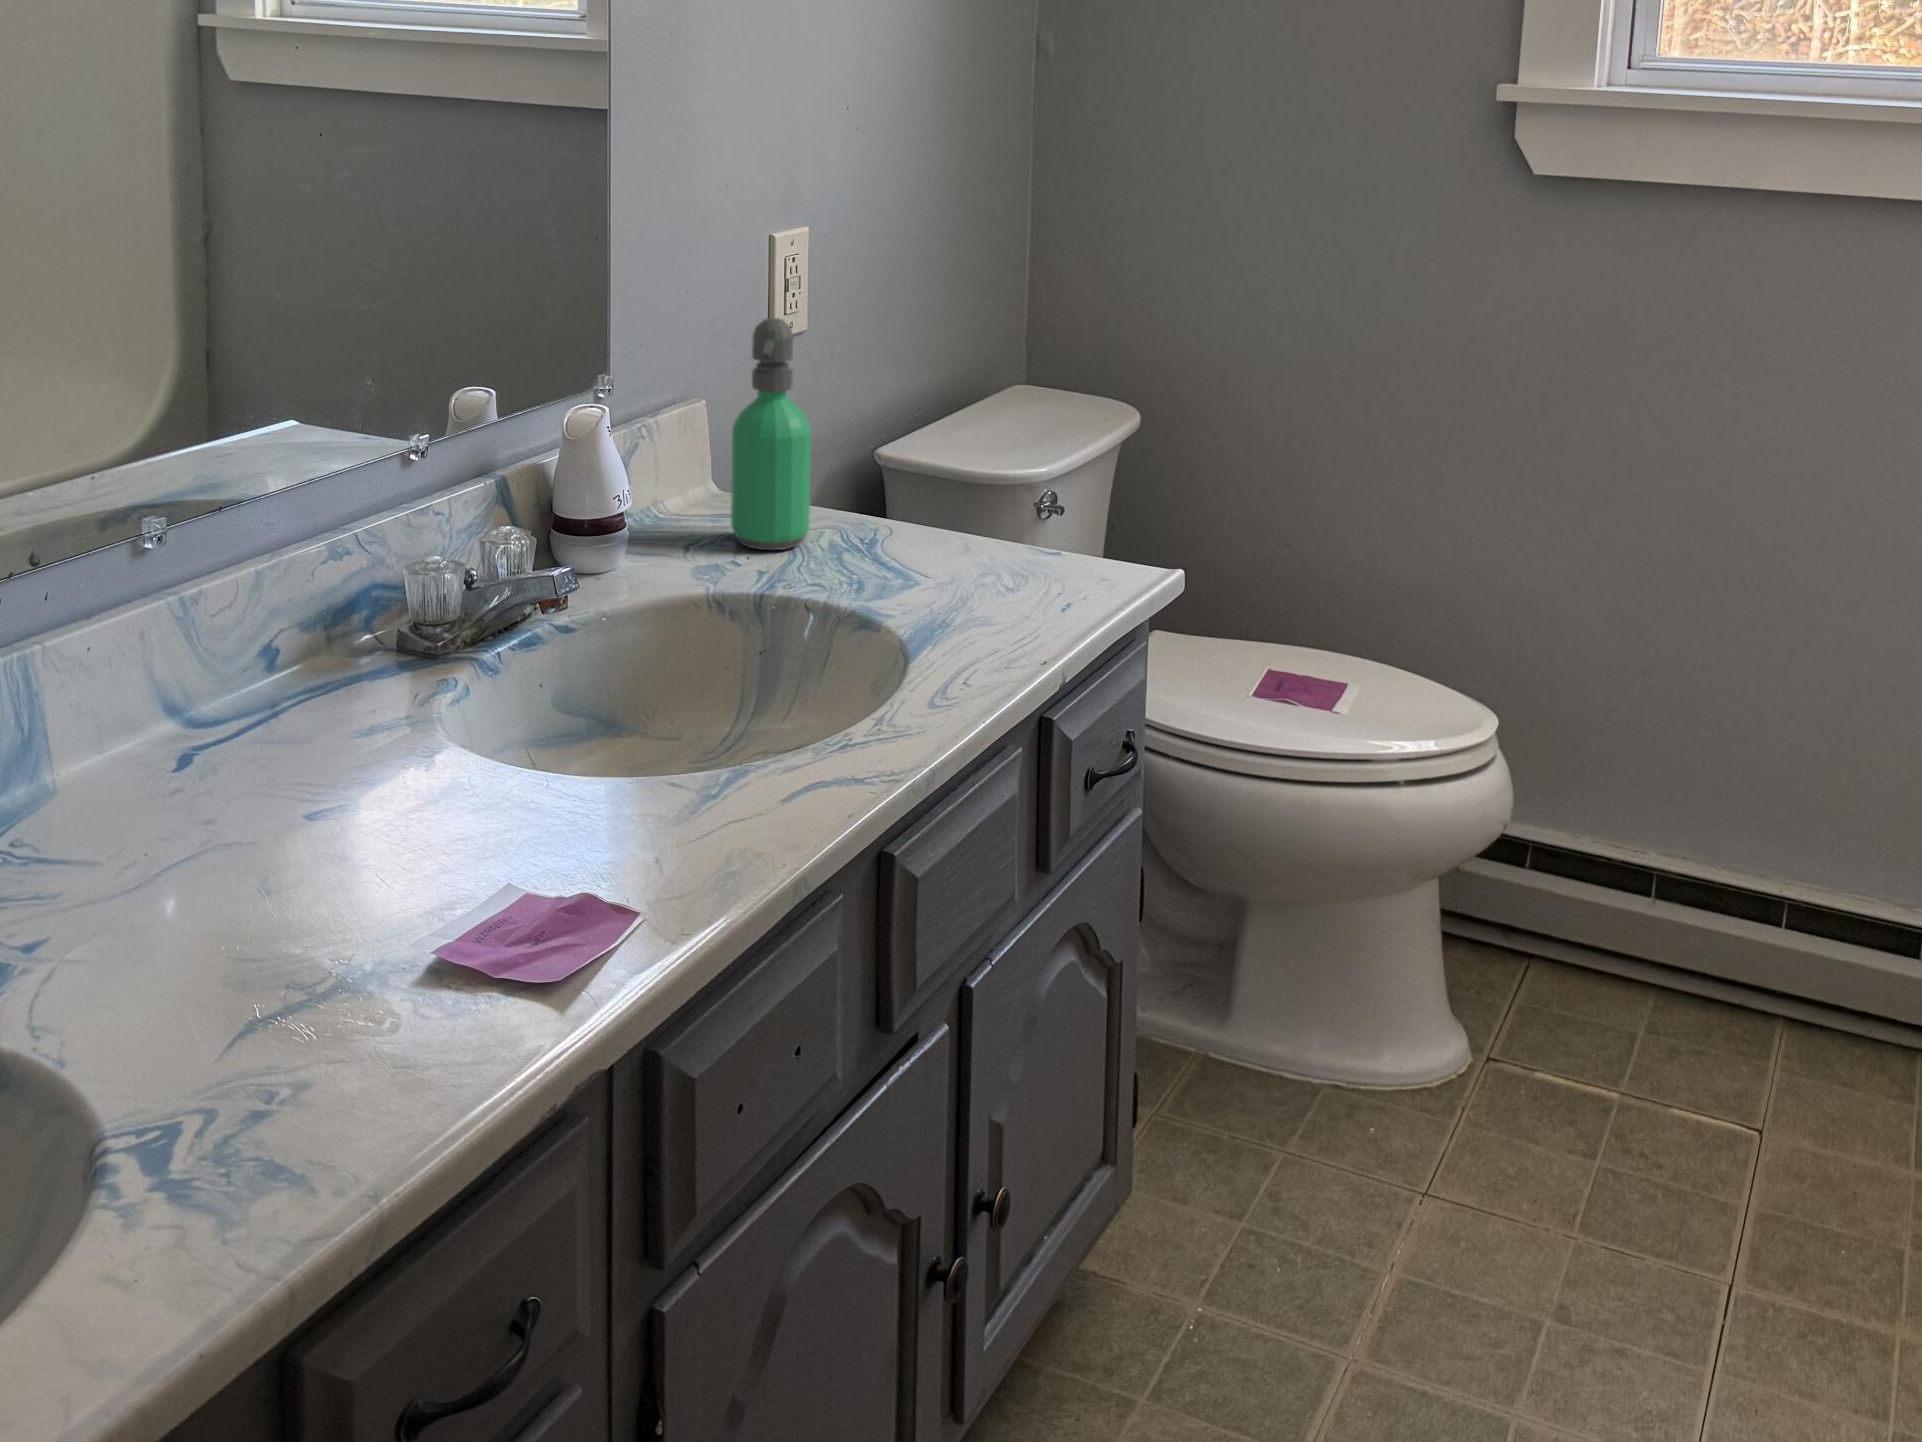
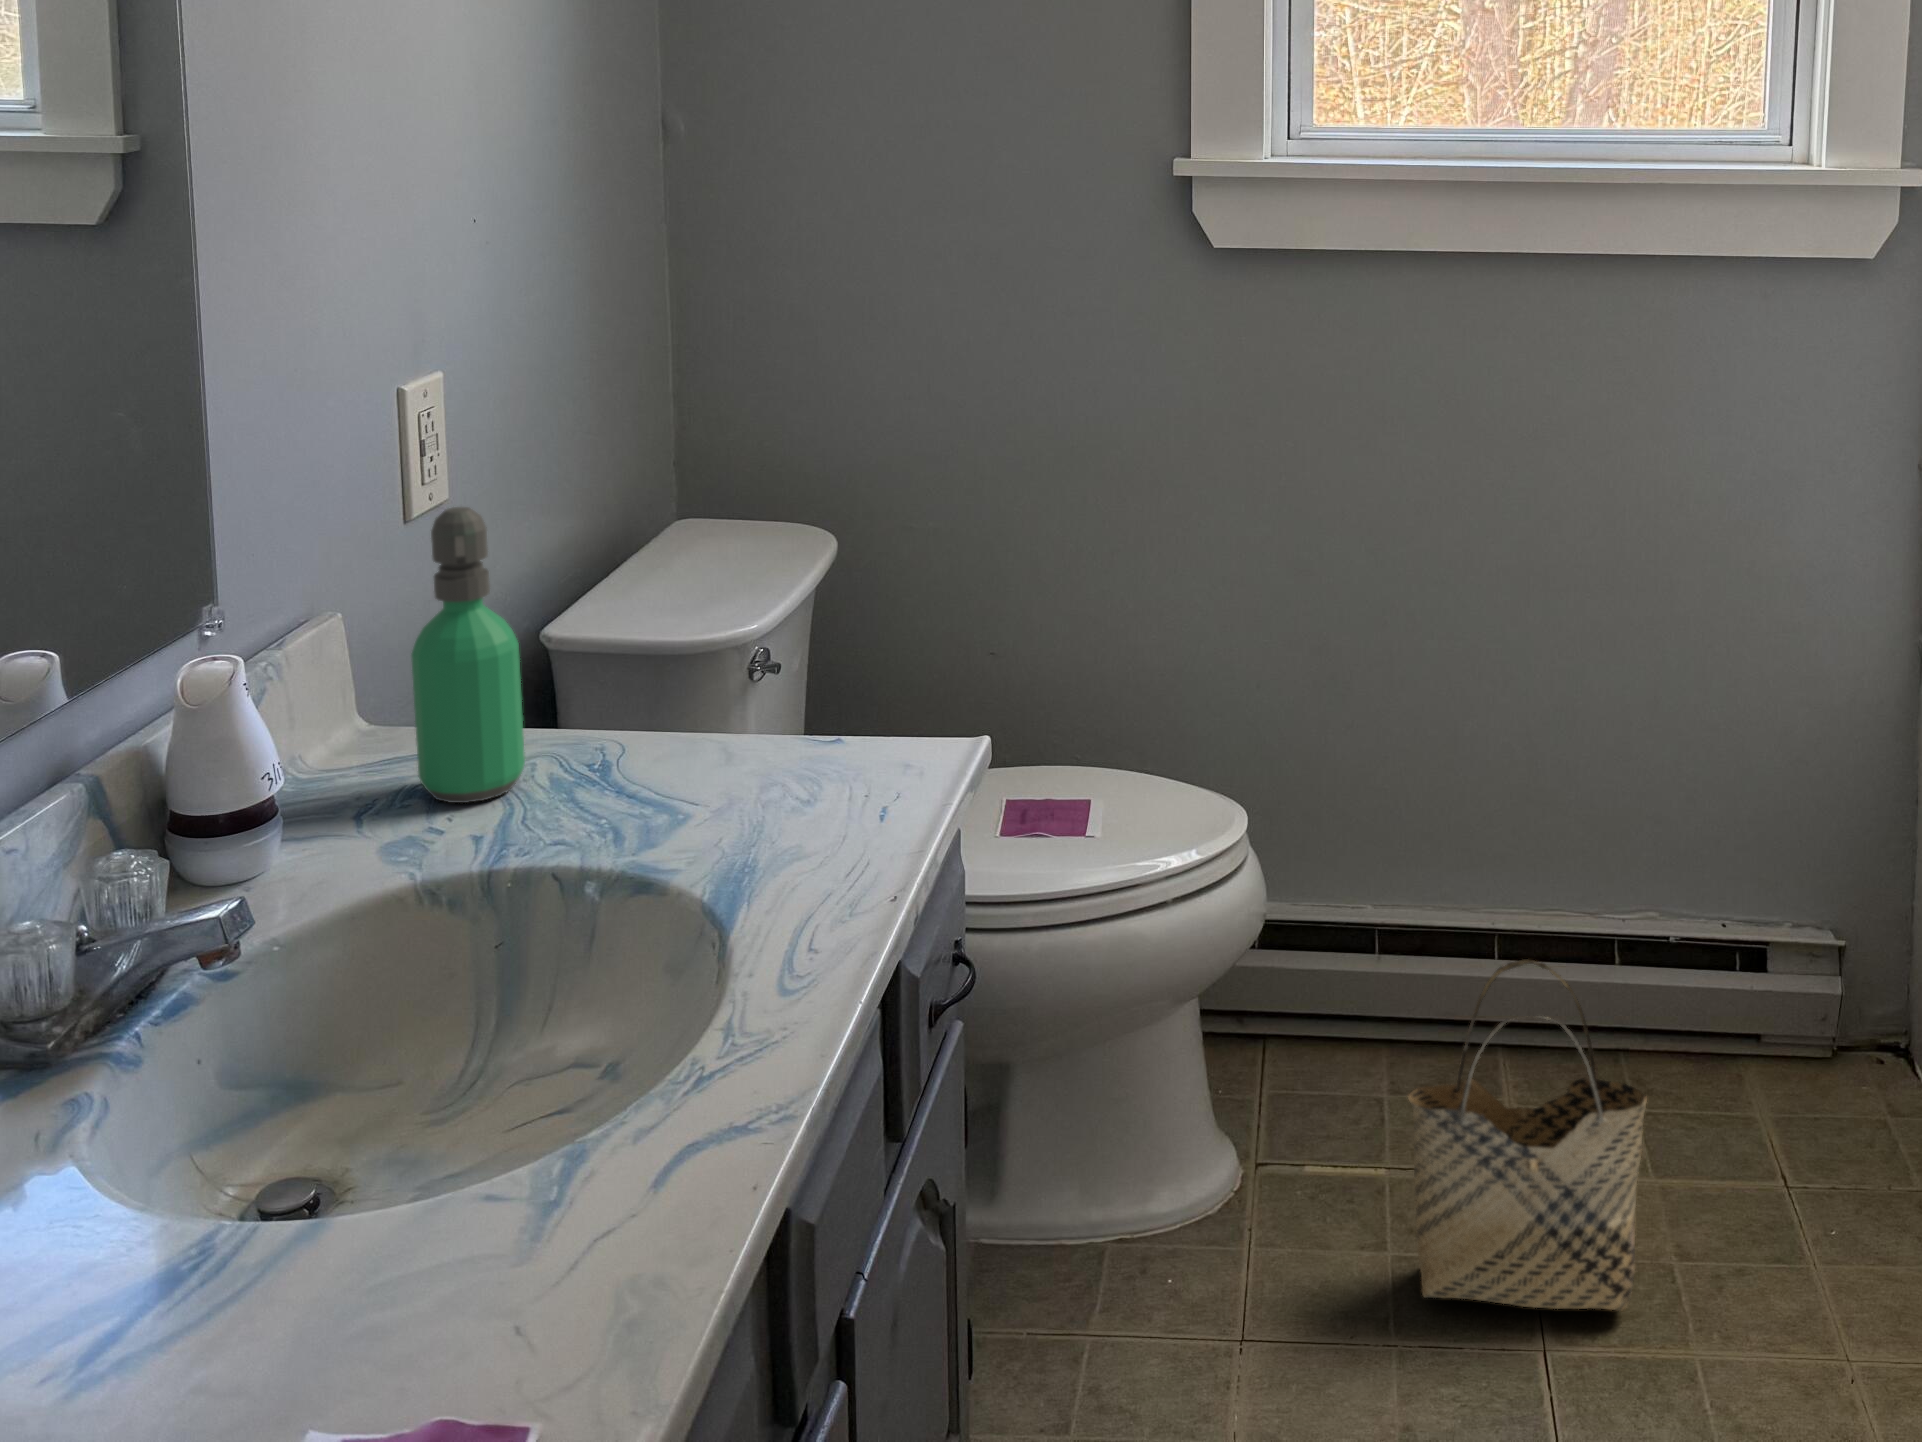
woven basket: none [1614,904,1881,1271] -> present [1408,959,1647,1311]

